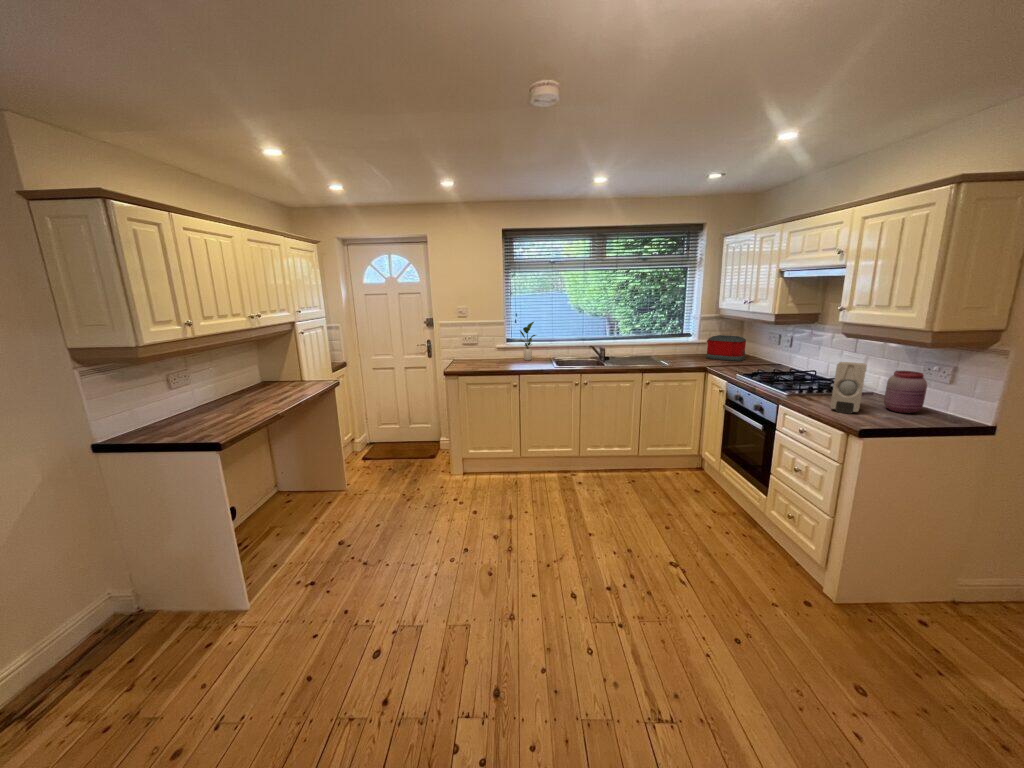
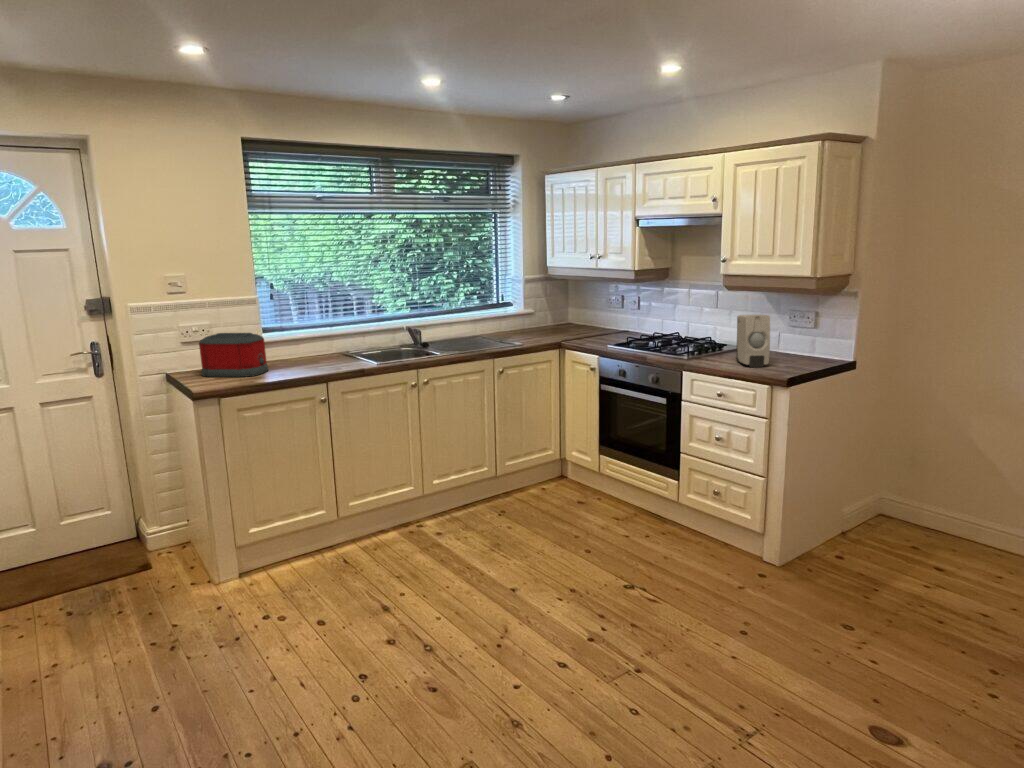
potted plant: present [519,322,536,360] -> none [290,295,325,360]
toaster: present [706,335,746,361] -> present [199,333,268,377]
jar: present [884,371,927,413] -> none [774,319,806,360]

